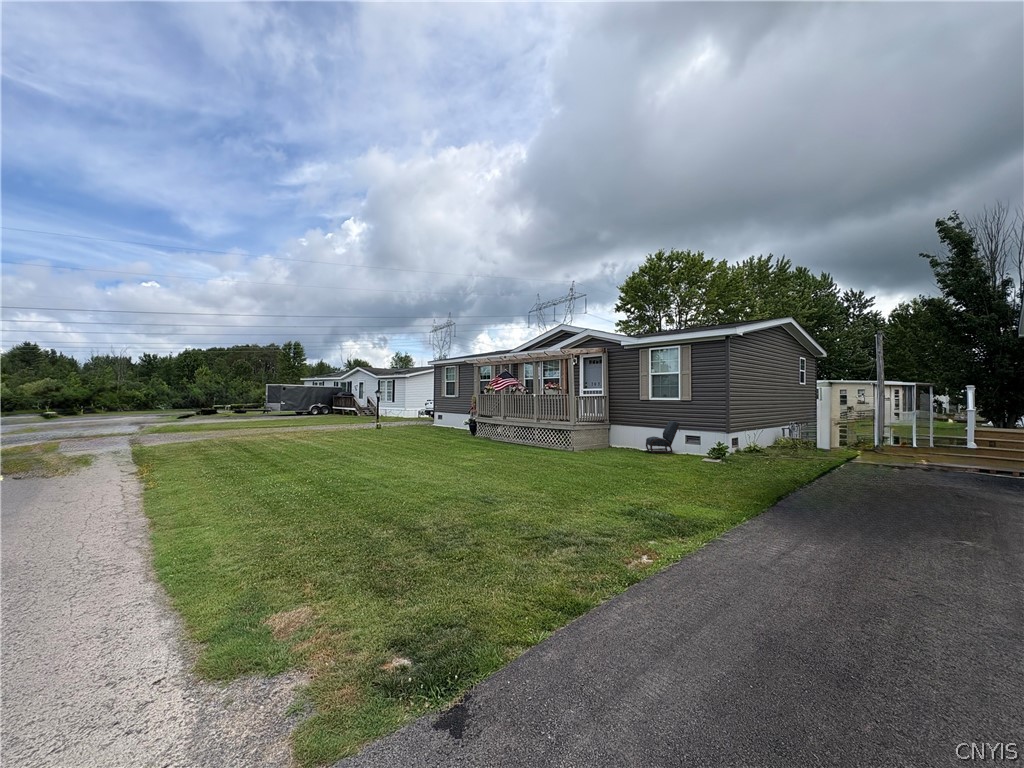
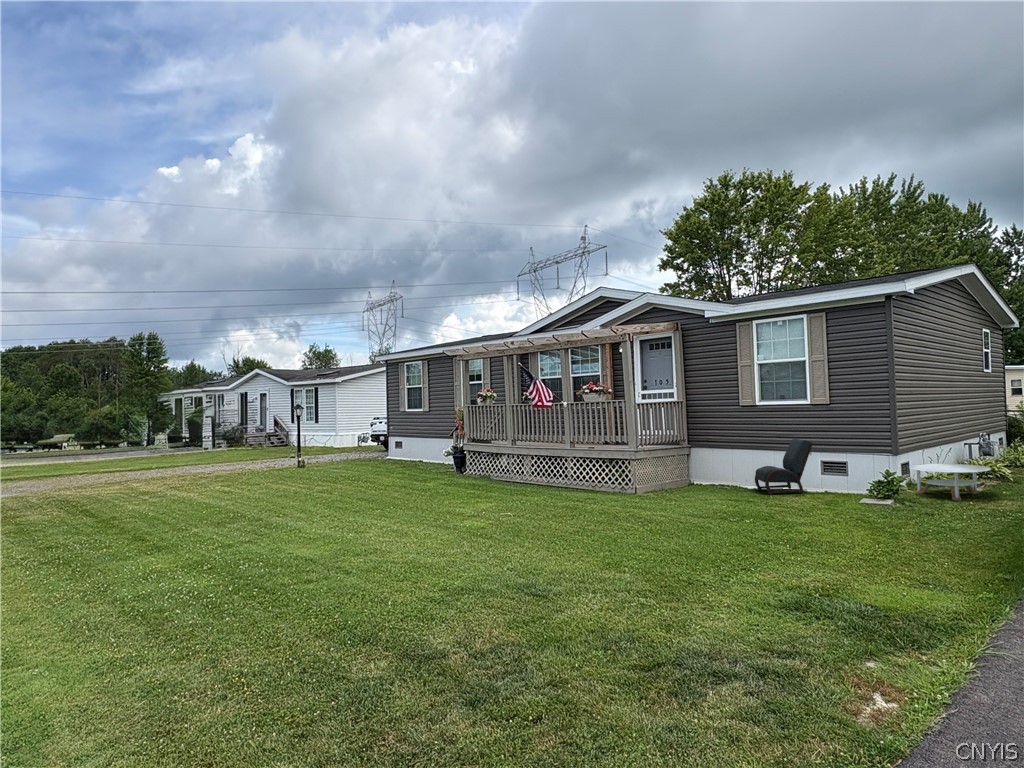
round table: none [735,439,781,460] -> present [909,464,991,501]

